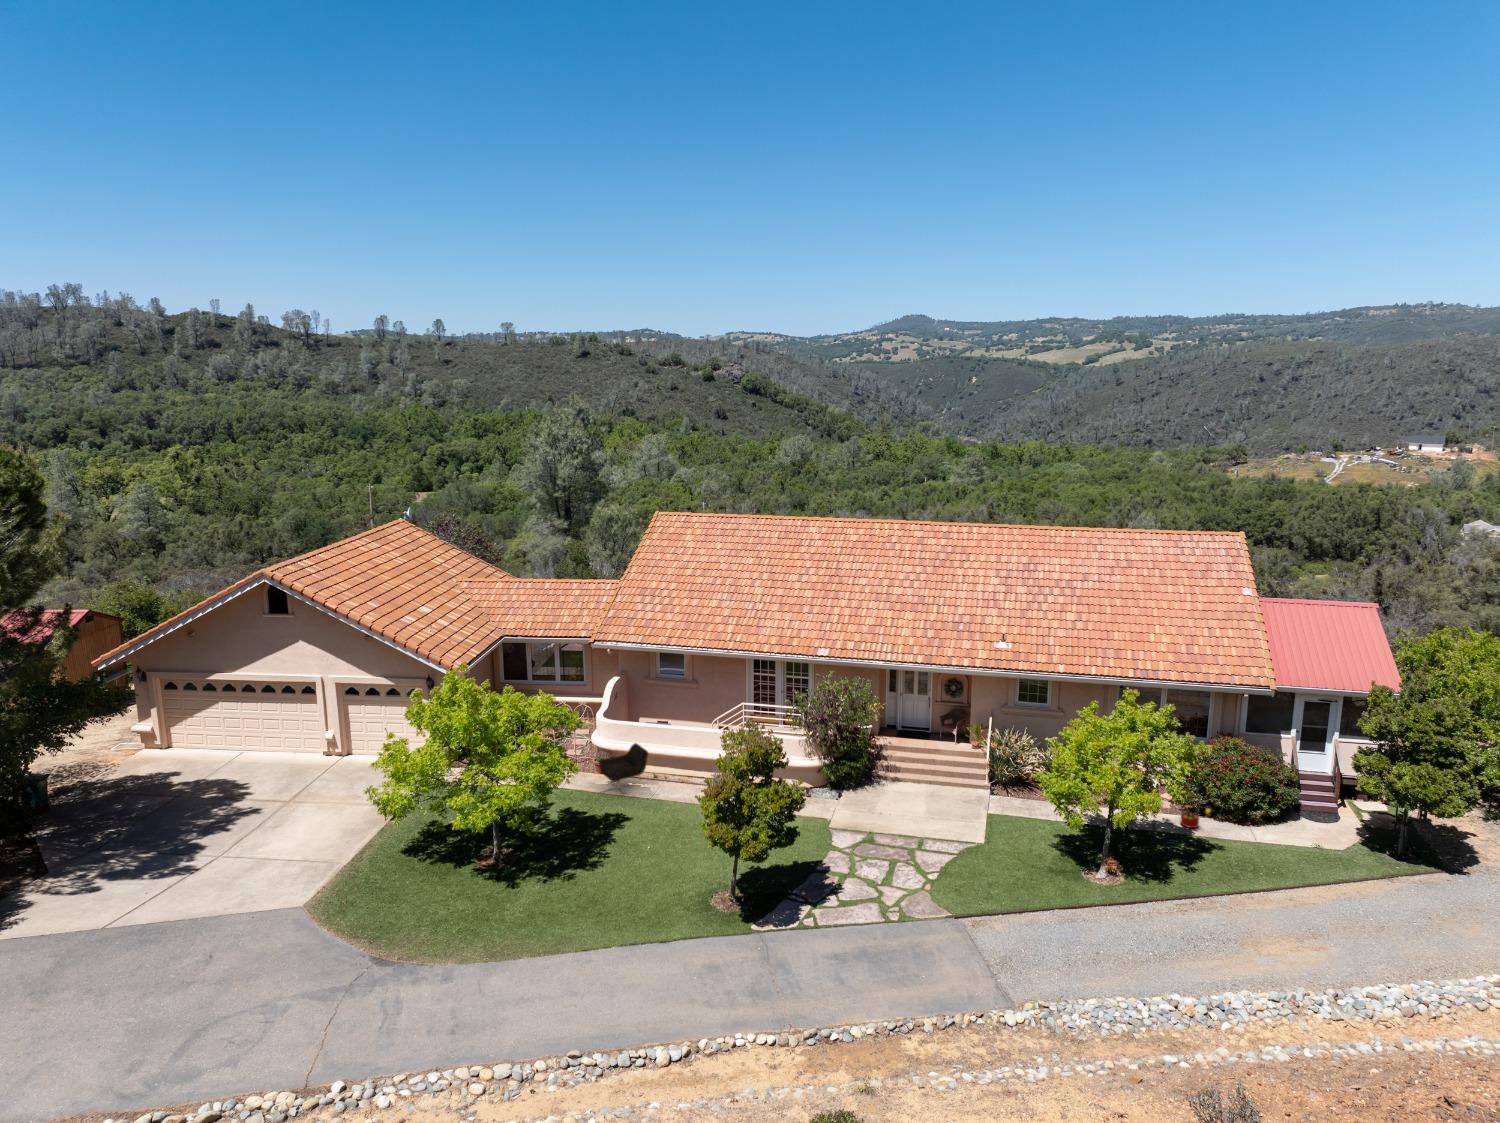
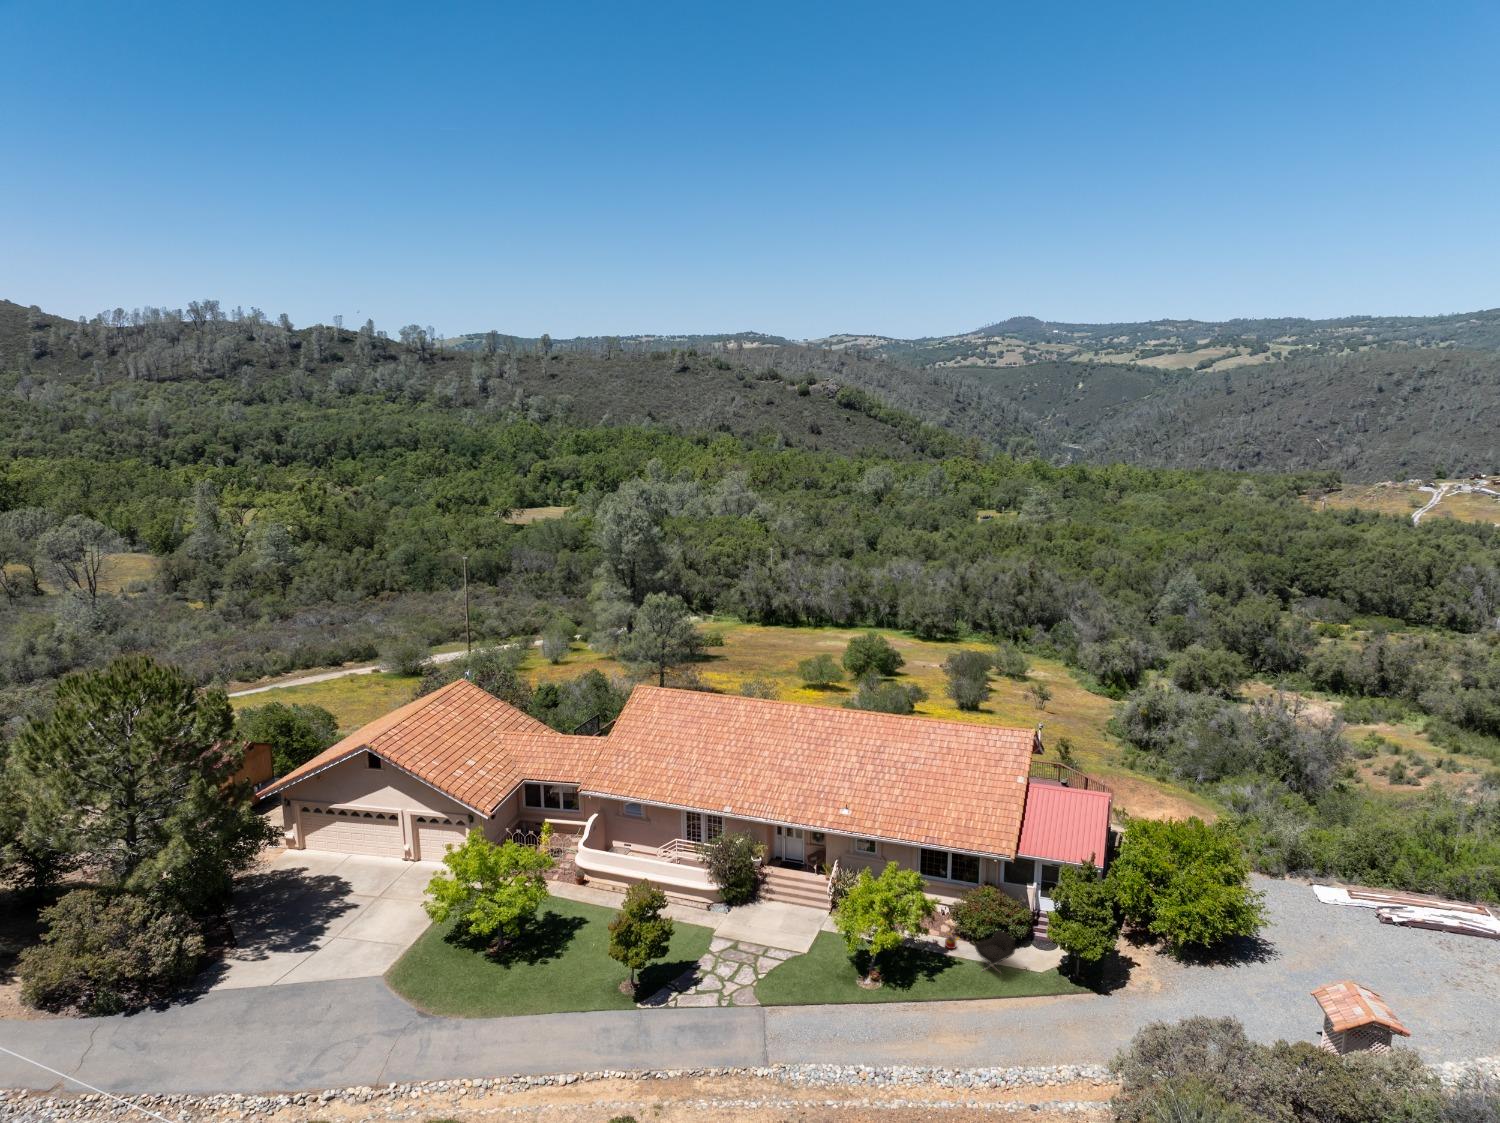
lounge chair: present [599,743,648,794] -> present [975,930,1015,969]

